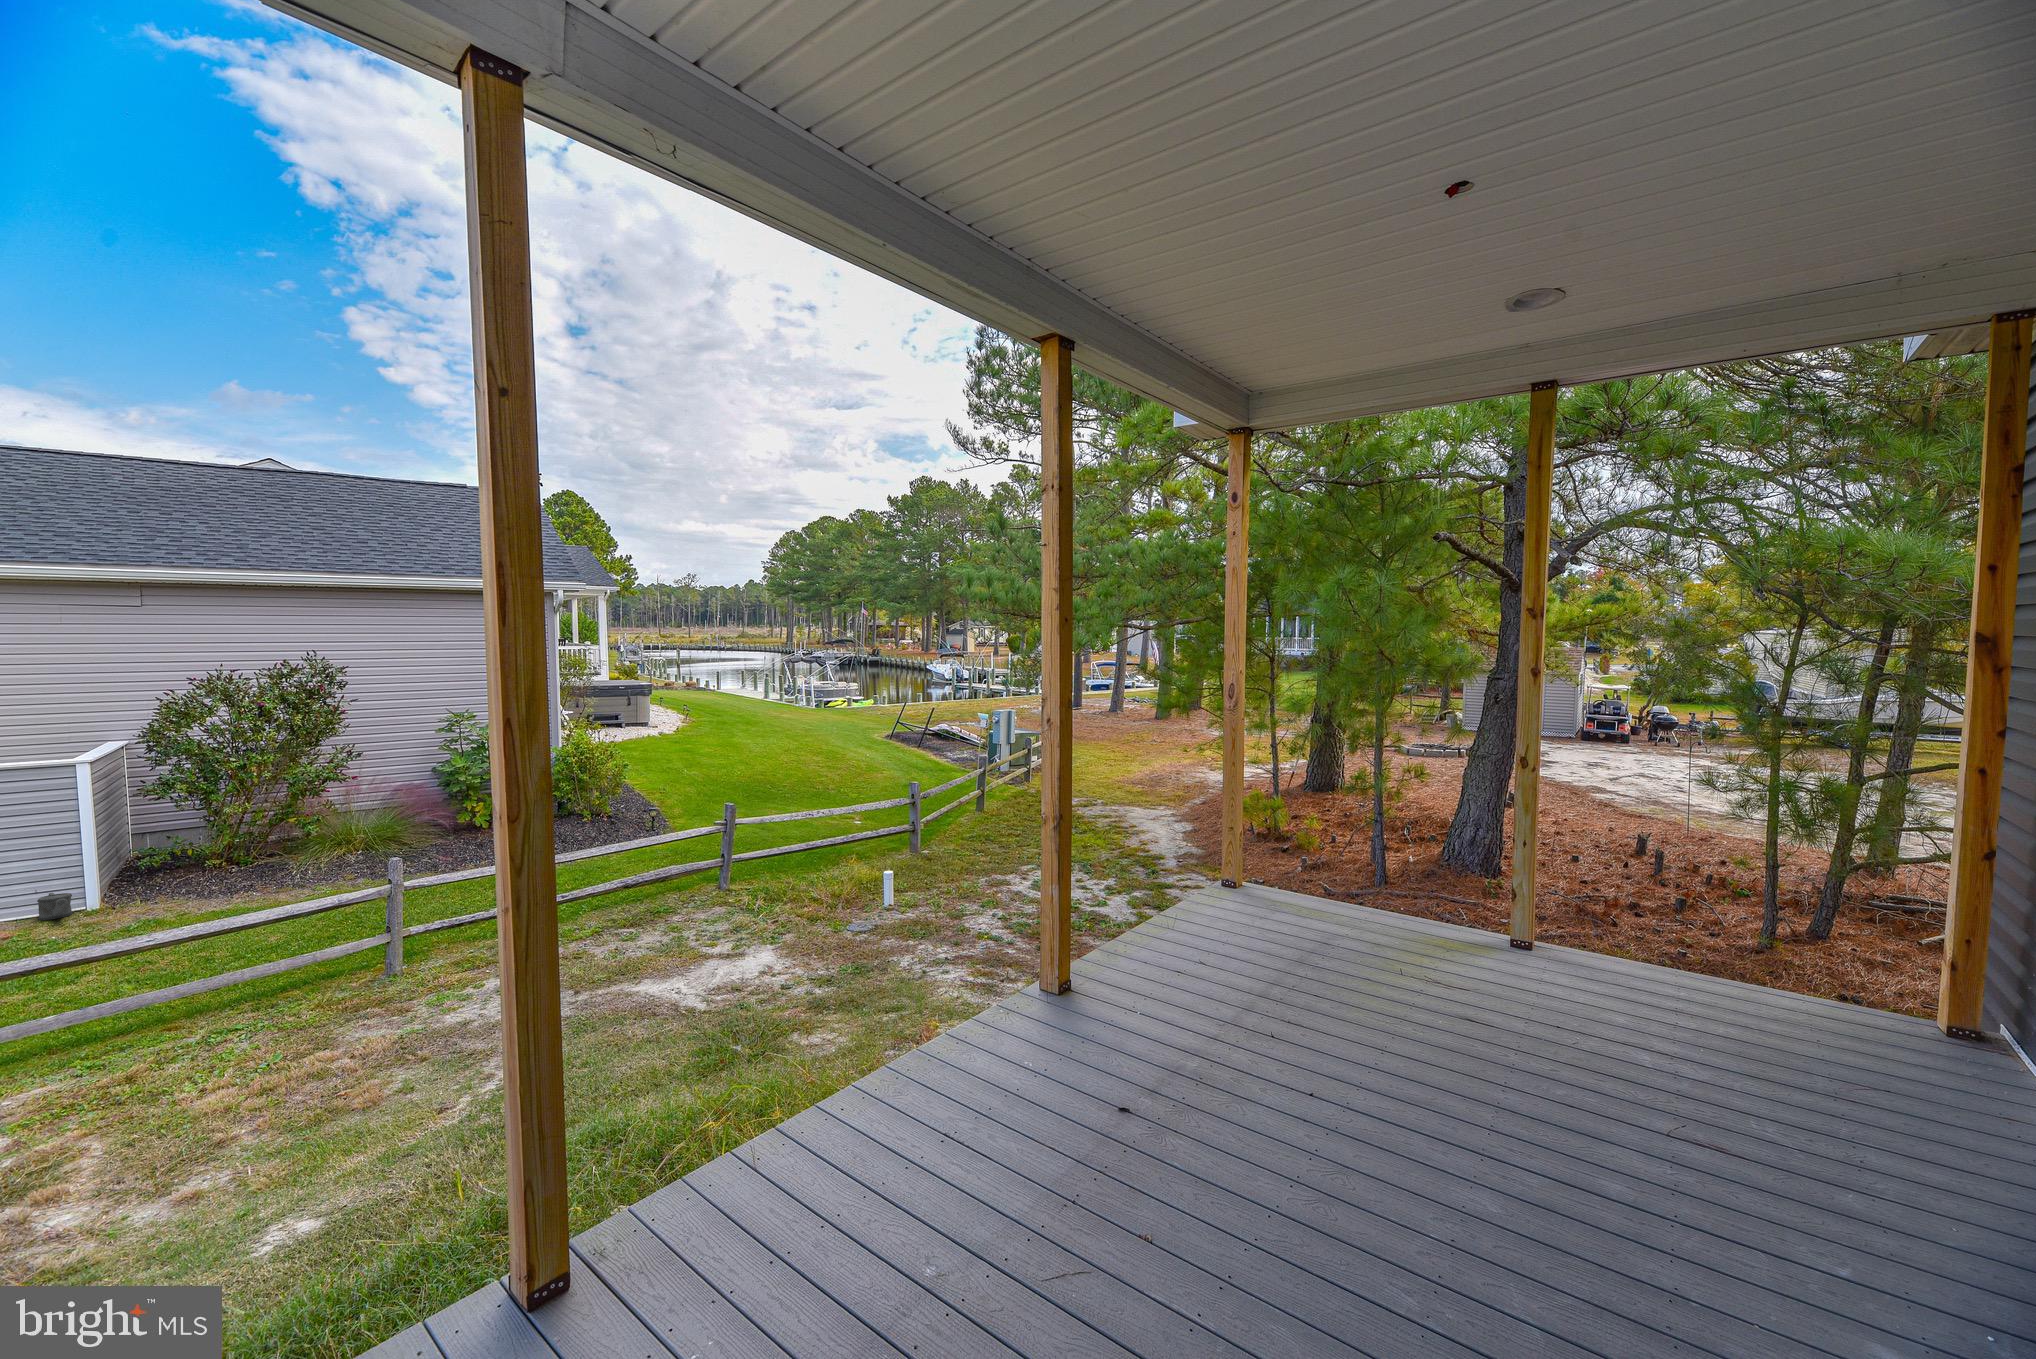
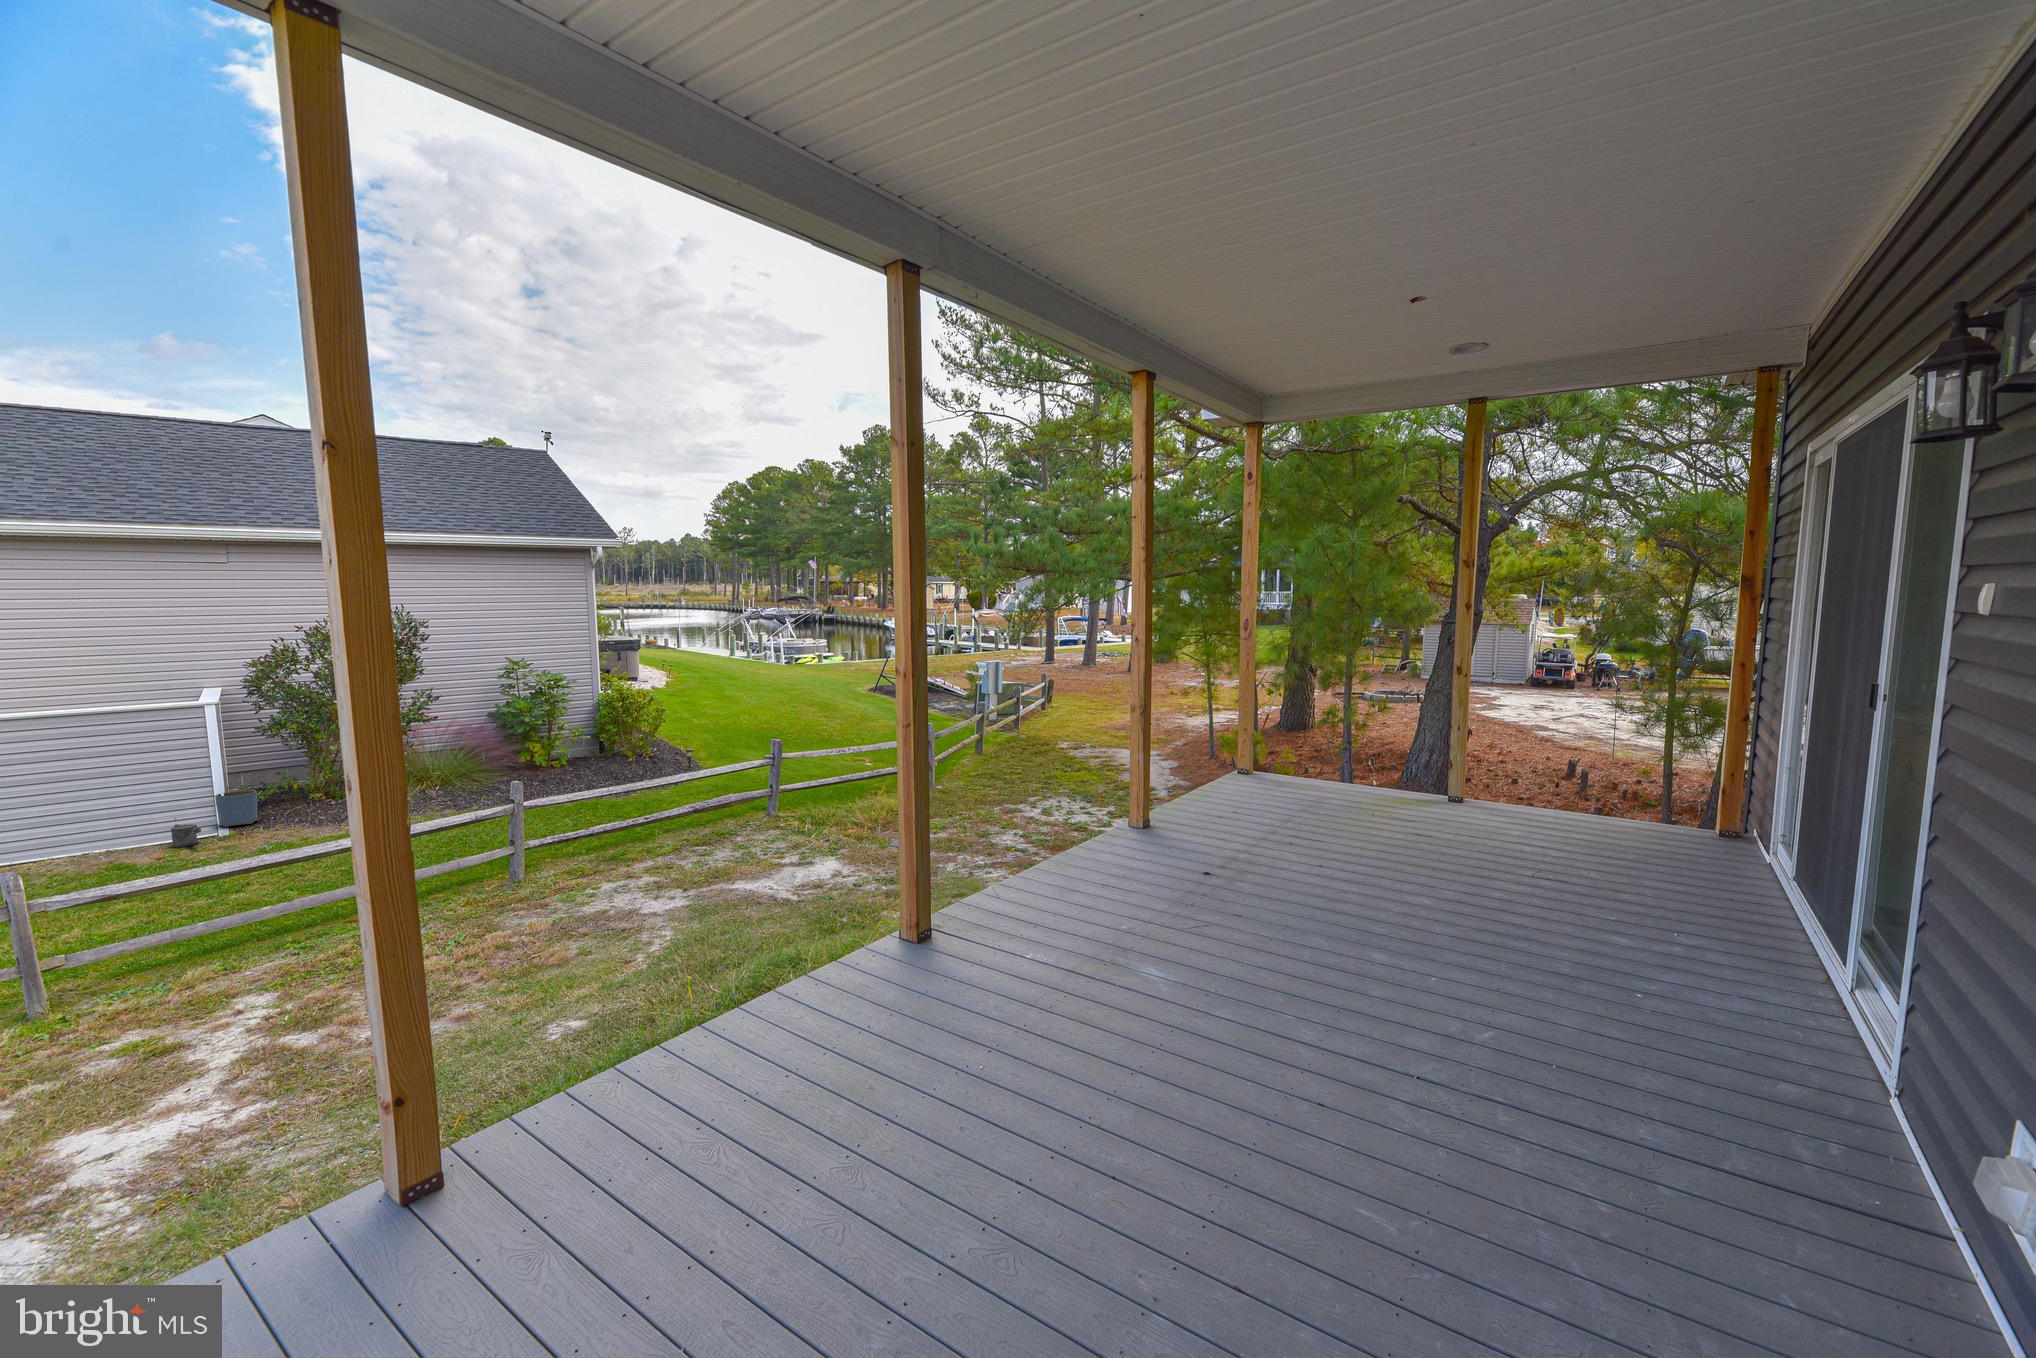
planter: none [110,851,161,893] -> present [215,790,257,827]

